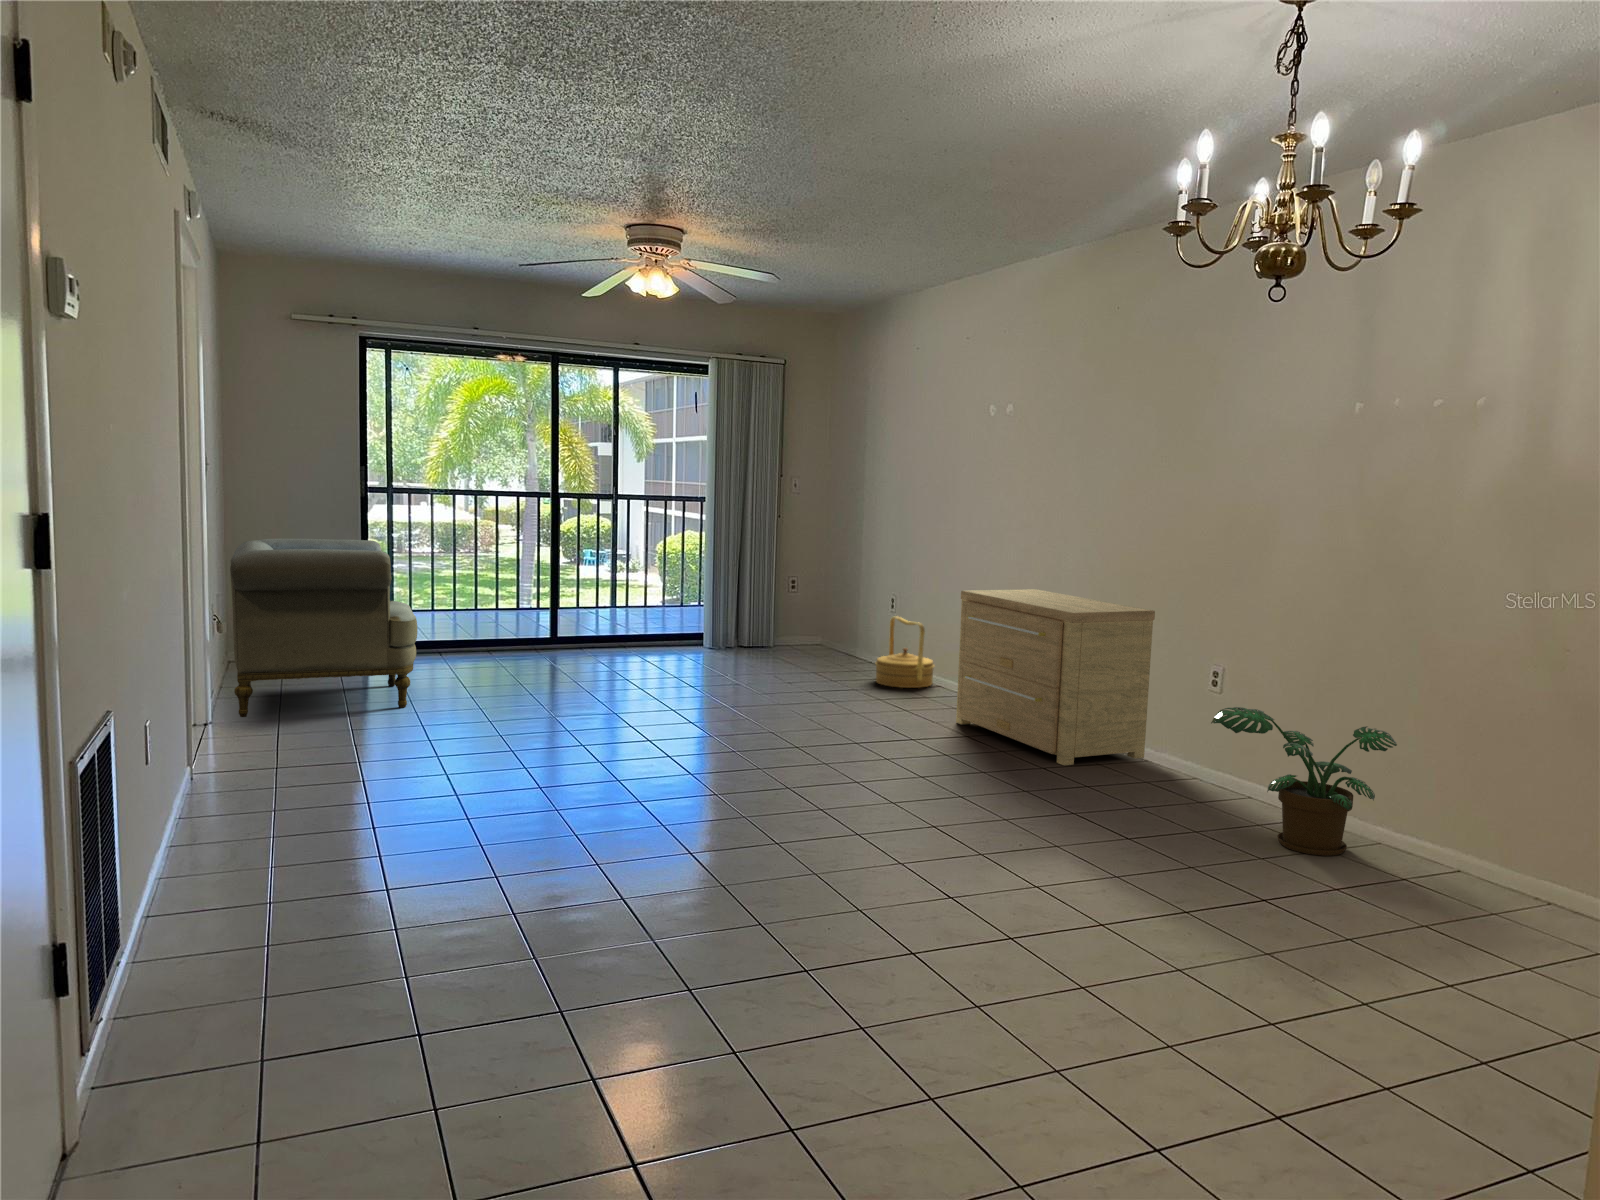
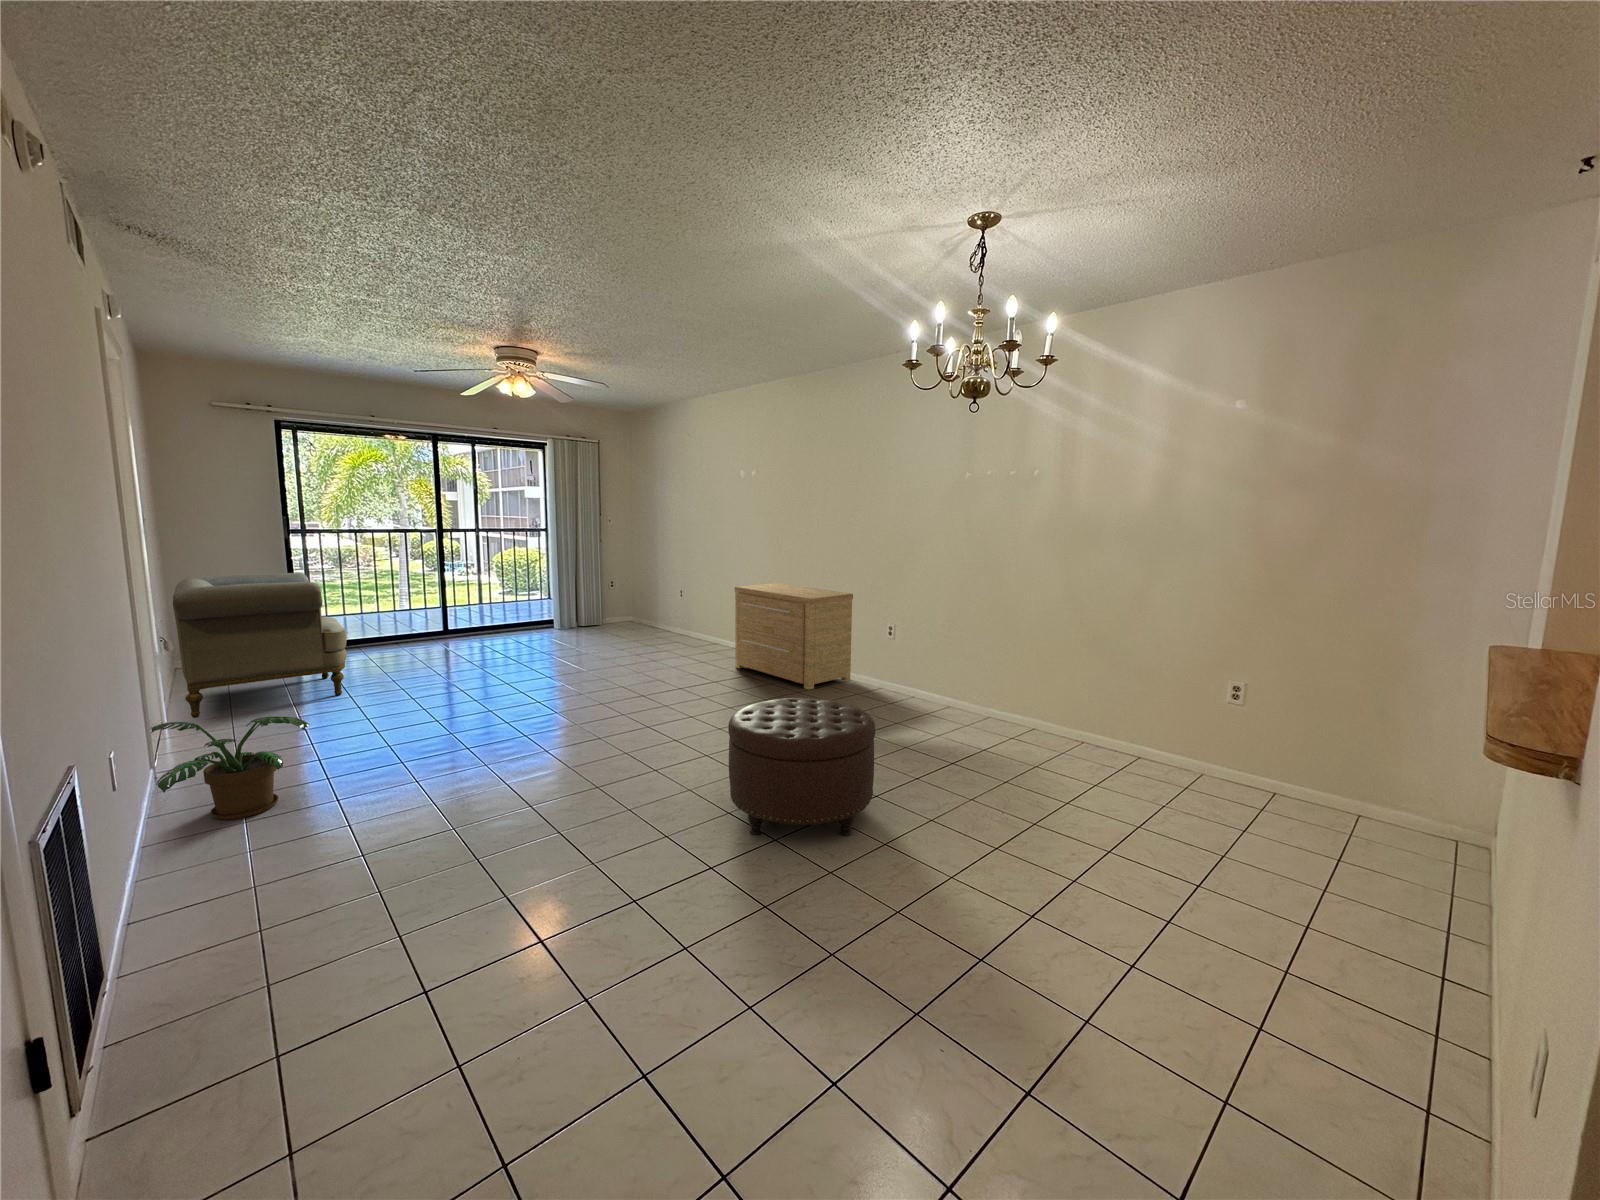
woven basket: present [875,616,934,688] -> none [675,603,712,647]
potted plant: present [1211,707,1397,856] -> present [151,716,309,820]
ottoman: none [861,751,1094,965] -> present [728,698,875,836]

